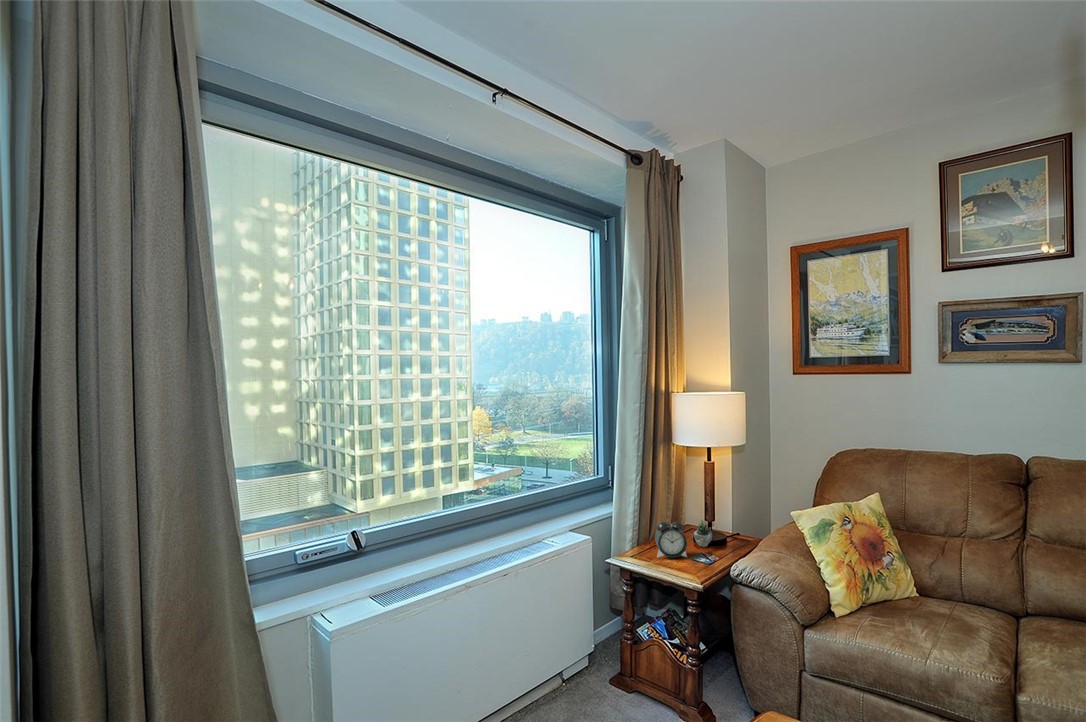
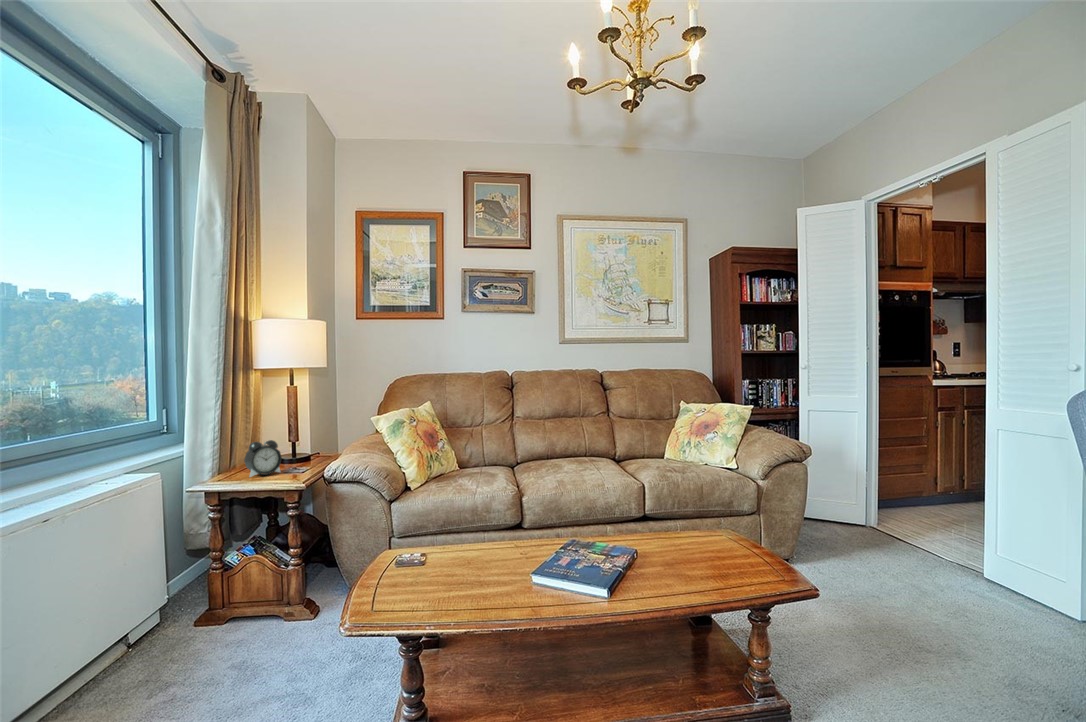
succulent plant: present [694,520,712,547] -> none [282,435,319,465]

